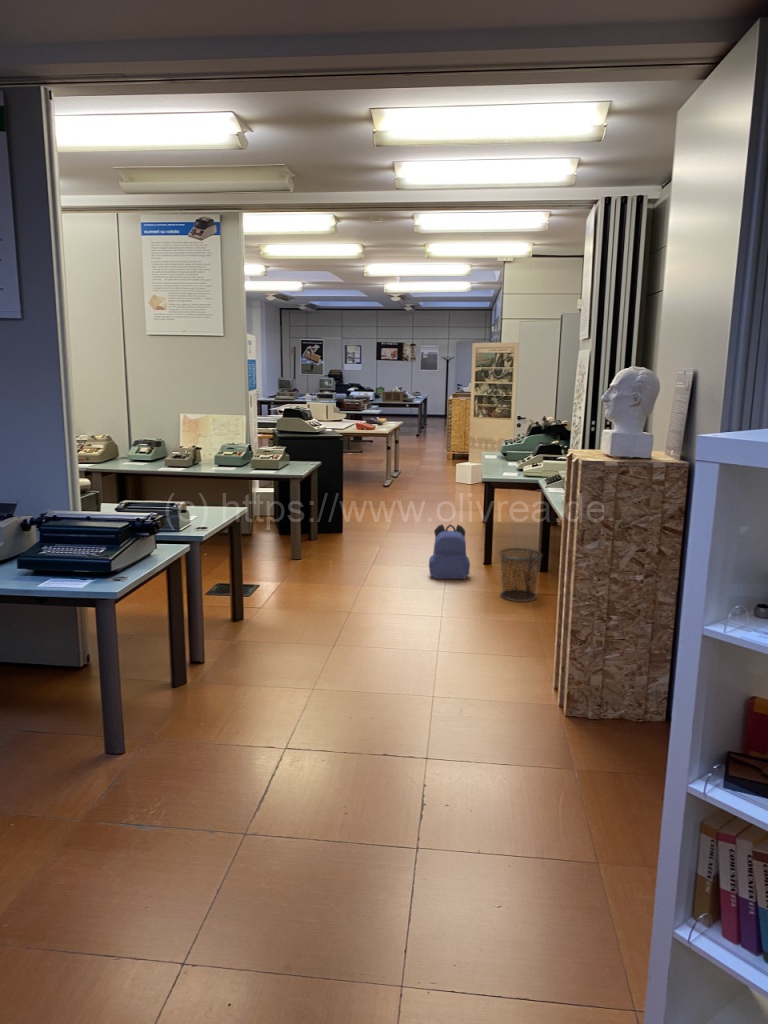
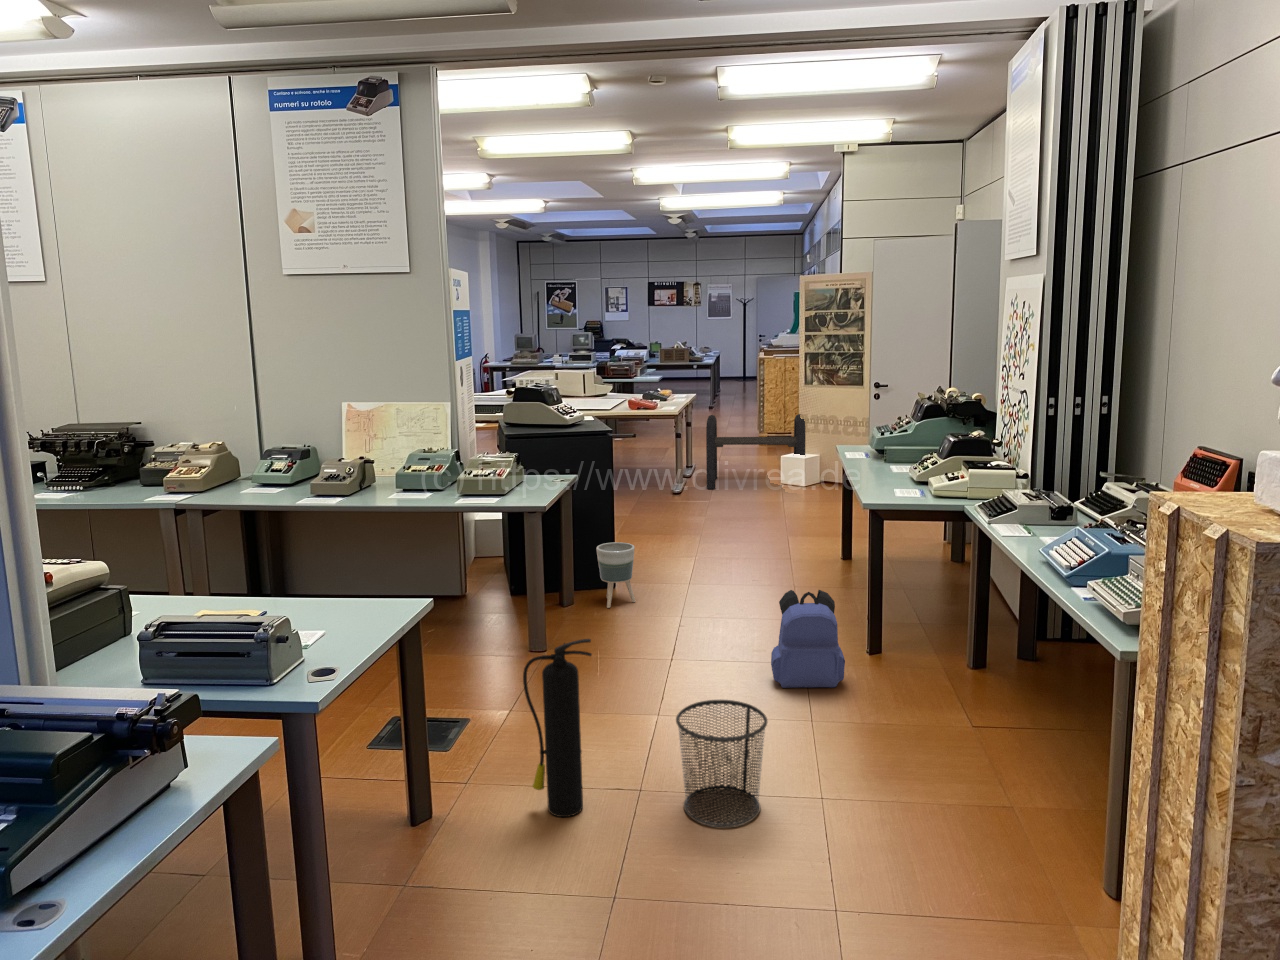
bench: none [407,434,473,485] -> present [706,414,806,489]
planter: none [332,503,355,542] -> present [596,542,635,608]
fire extinguisher: none [291,532,327,625] -> present [523,639,592,817]
waste bin: present [500,548,542,602] -> present [676,700,767,827]

